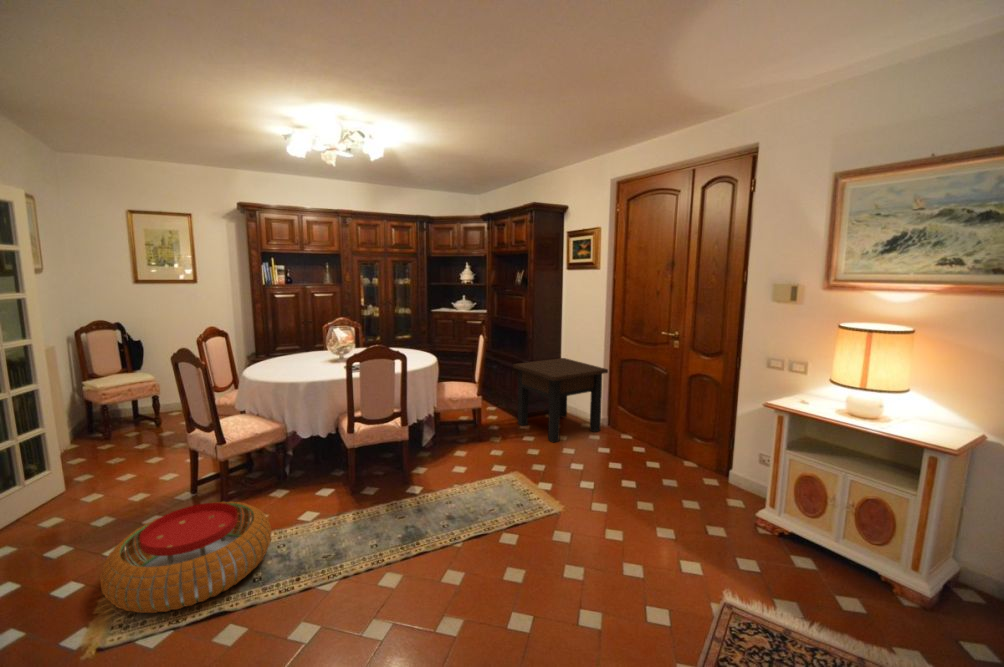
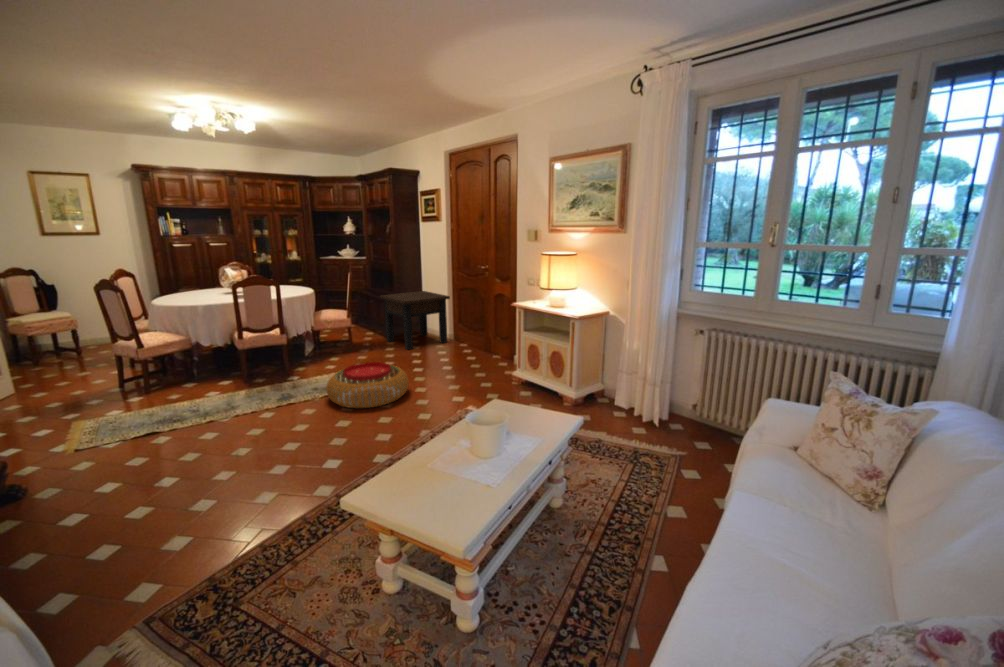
pouf: present [100,502,271,613] -> present [326,362,409,408]

